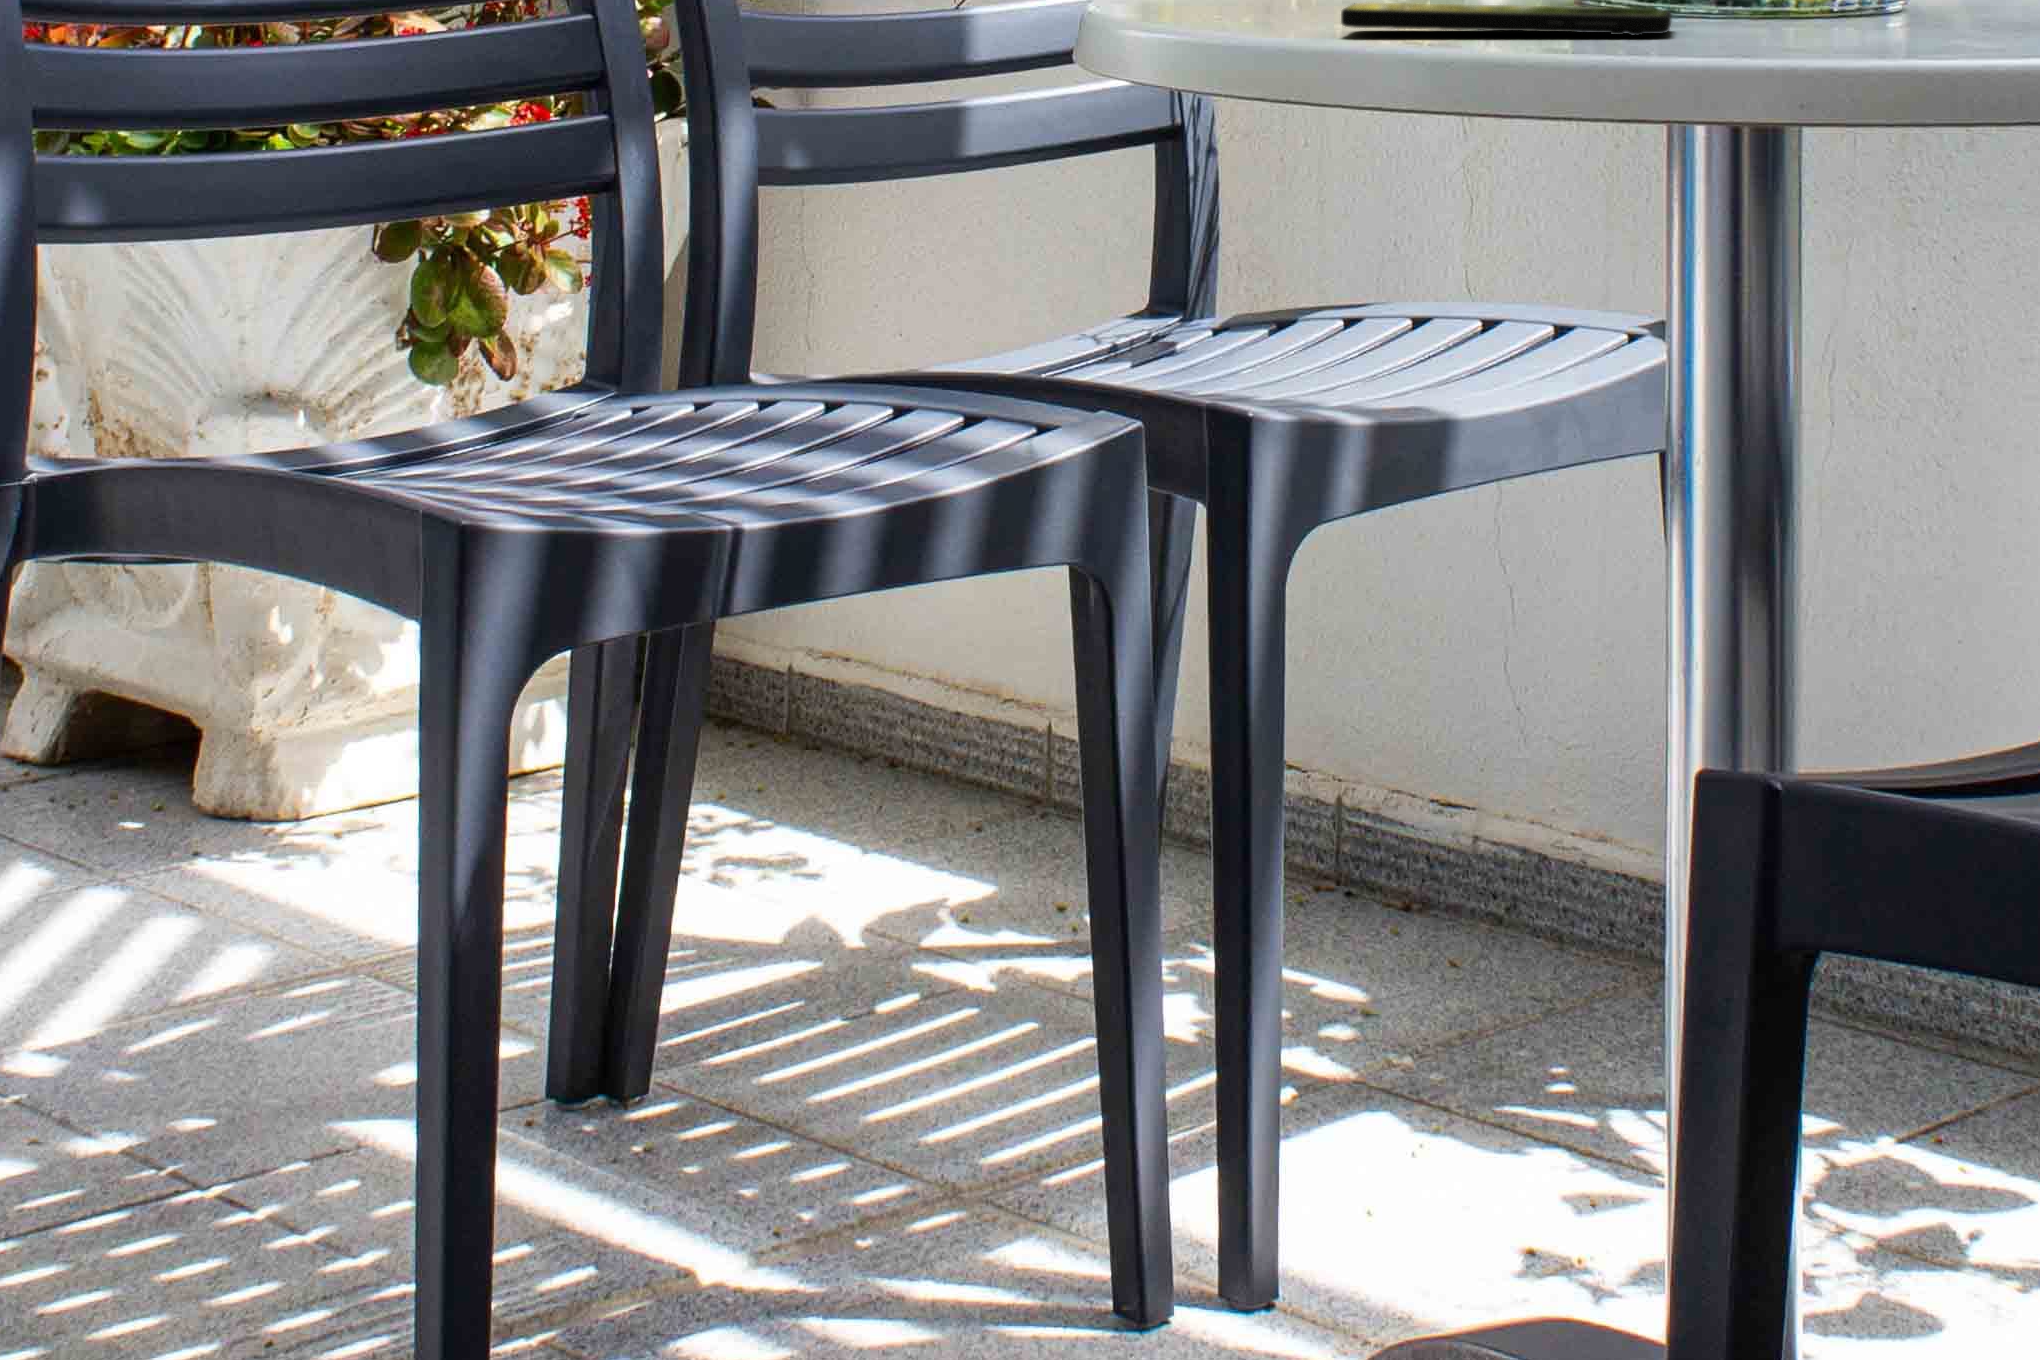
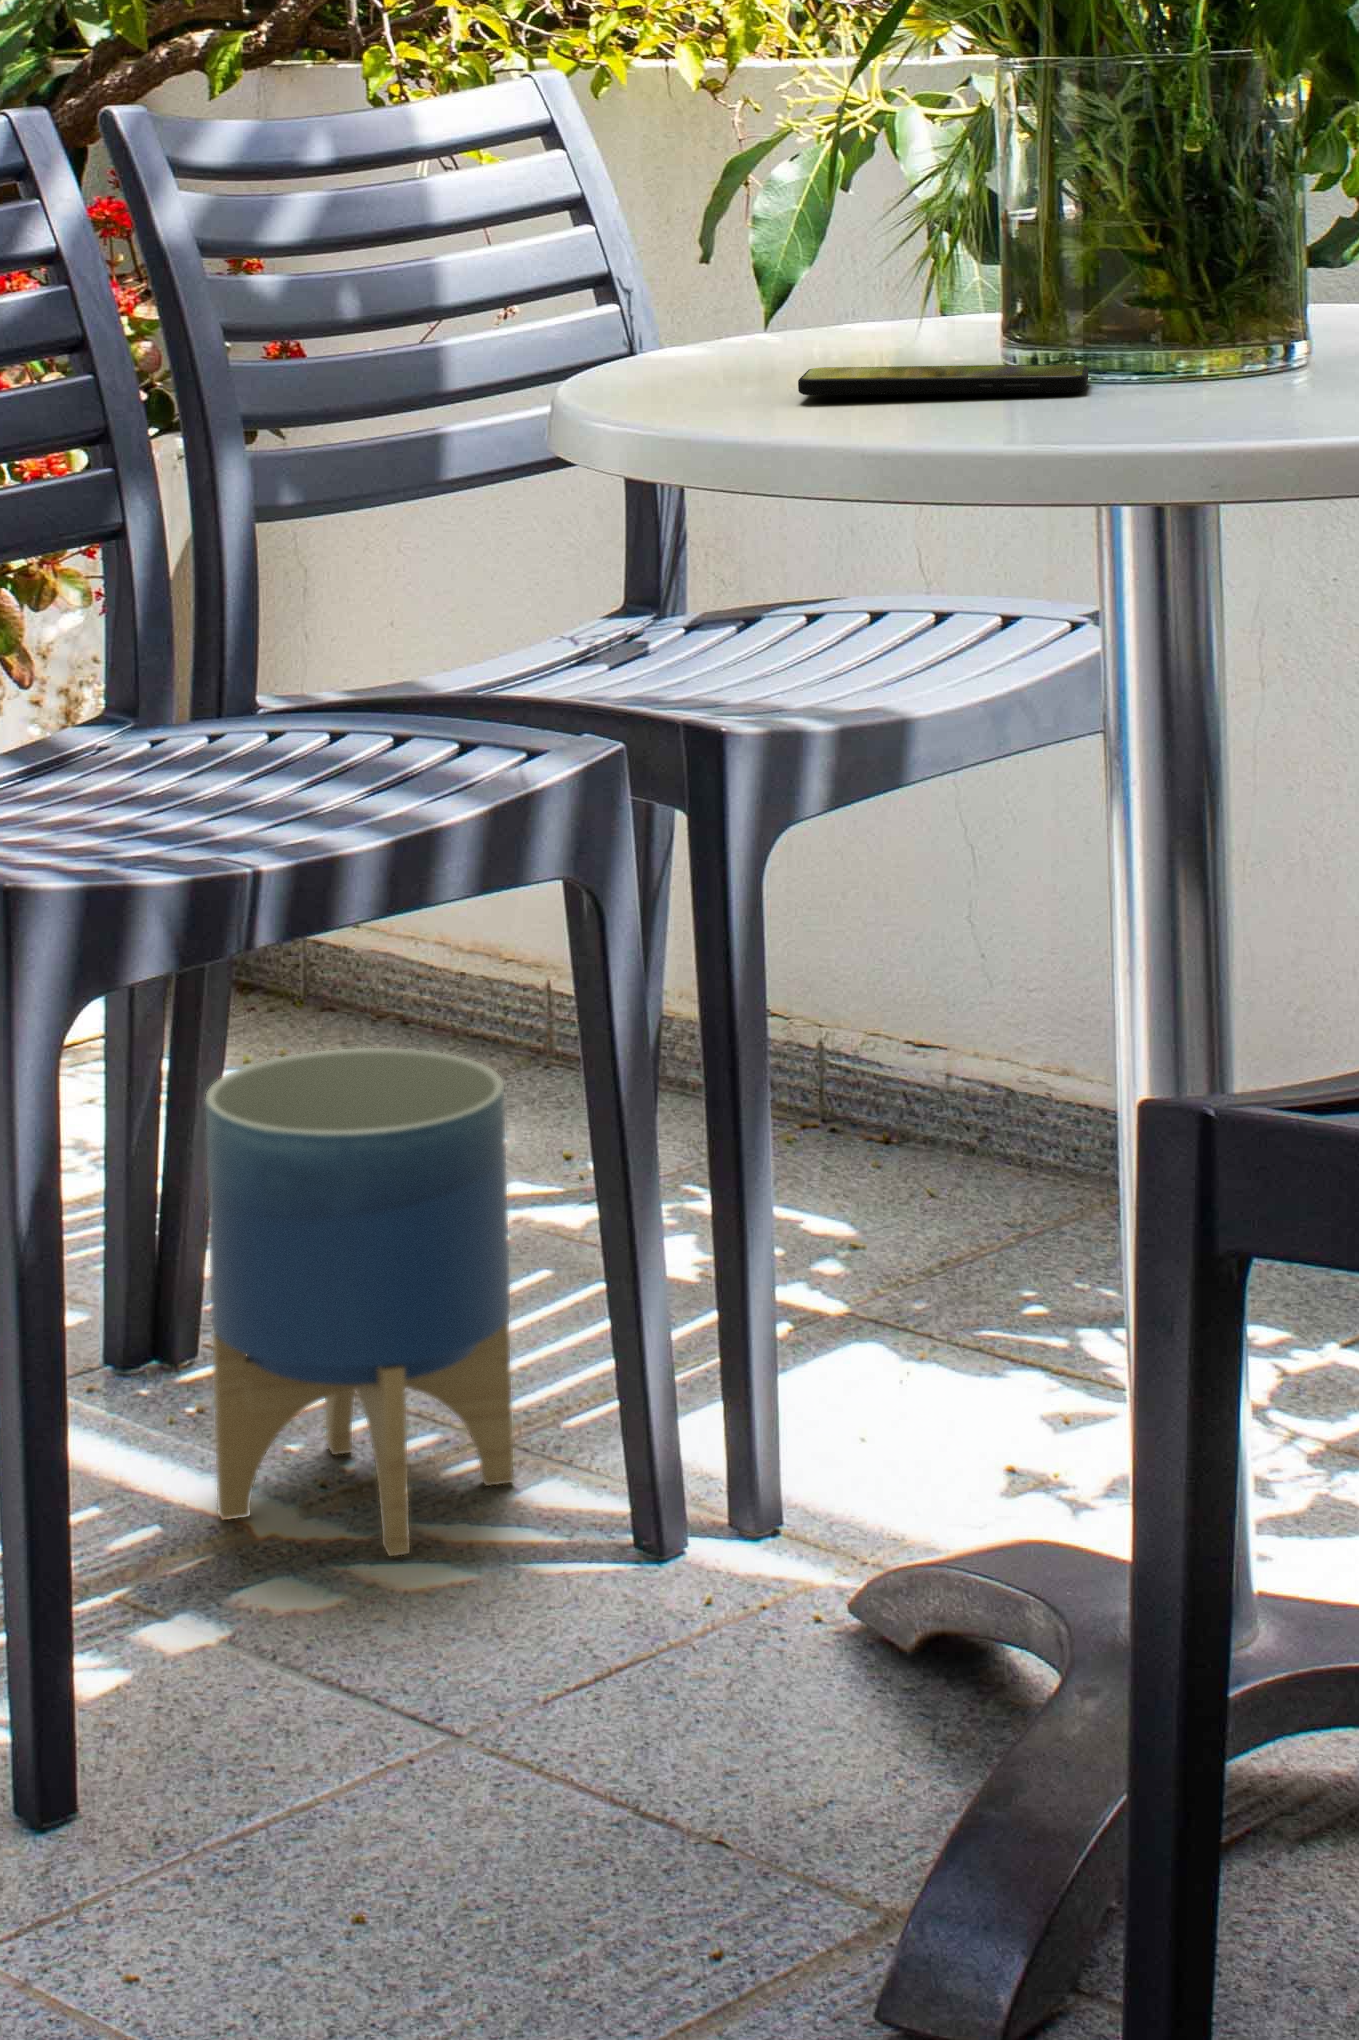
planter: none [658,758,988,1301] -> present [205,1048,514,1556]

